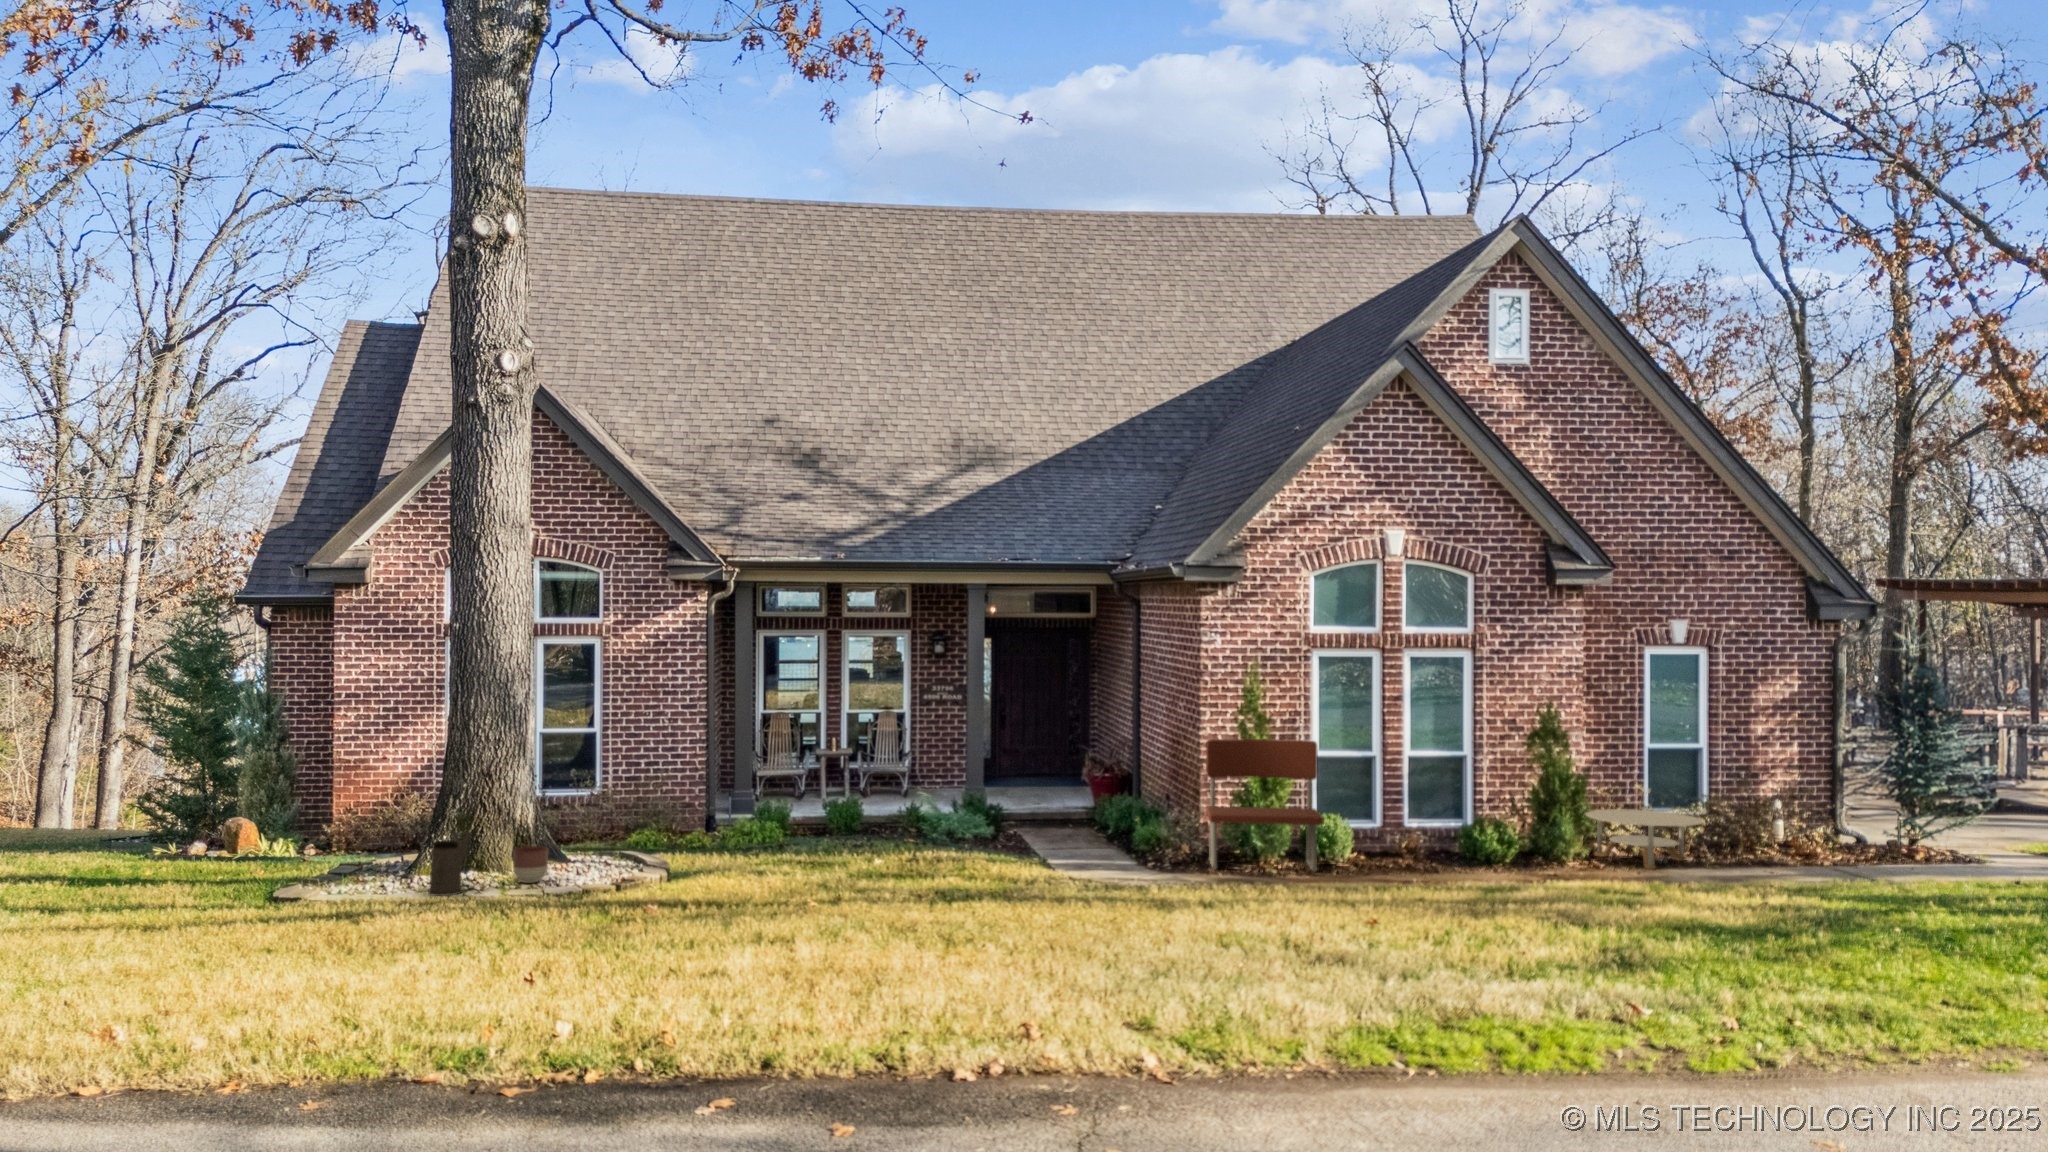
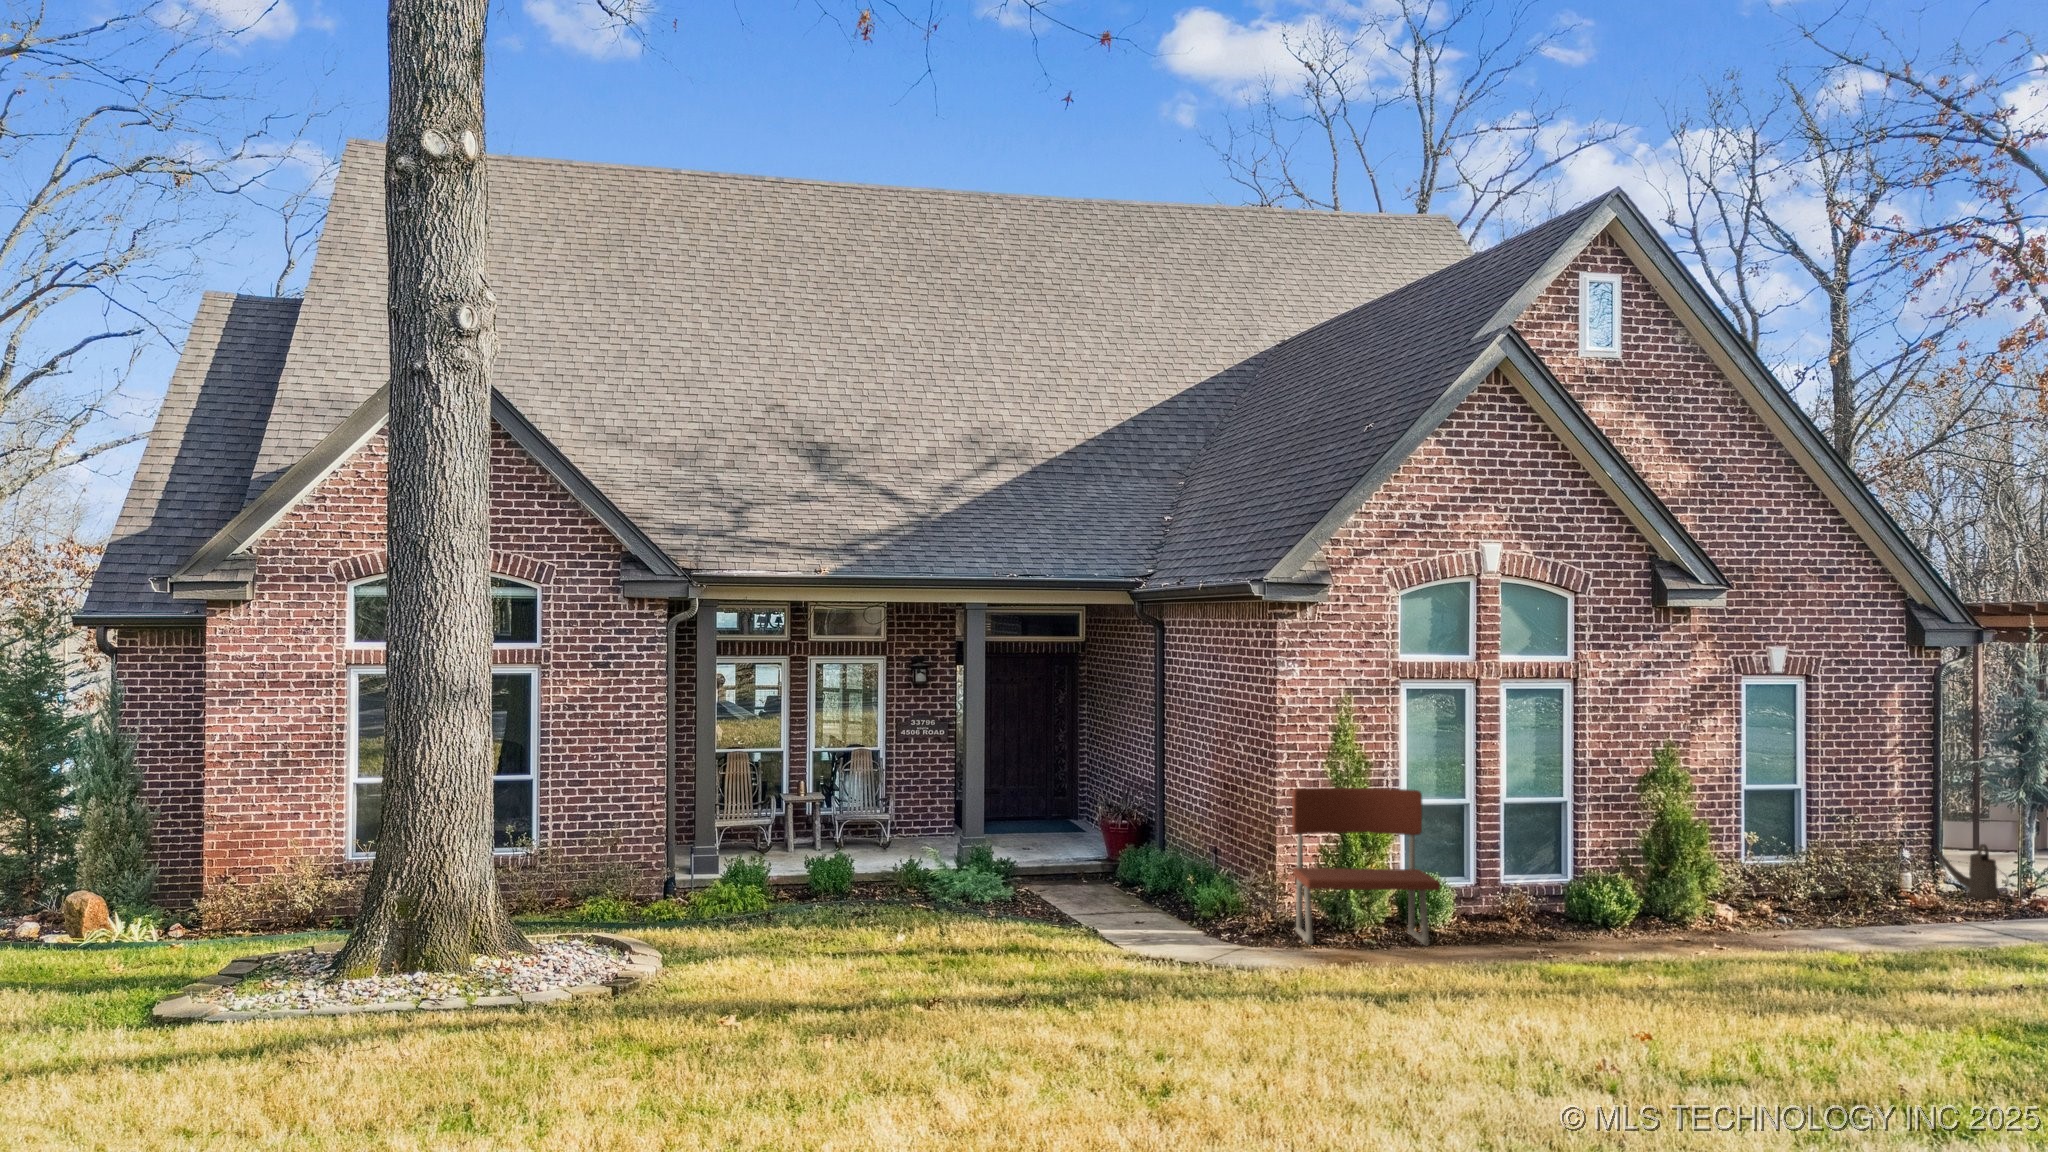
round table: present [1586,809,1703,869] -> none [1704,863,1841,935]
watering can: present [428,830,470,896] -> present [1934,844,2008,901]
planter: present [513,846,548,883] -> none [467,934,512,982]

